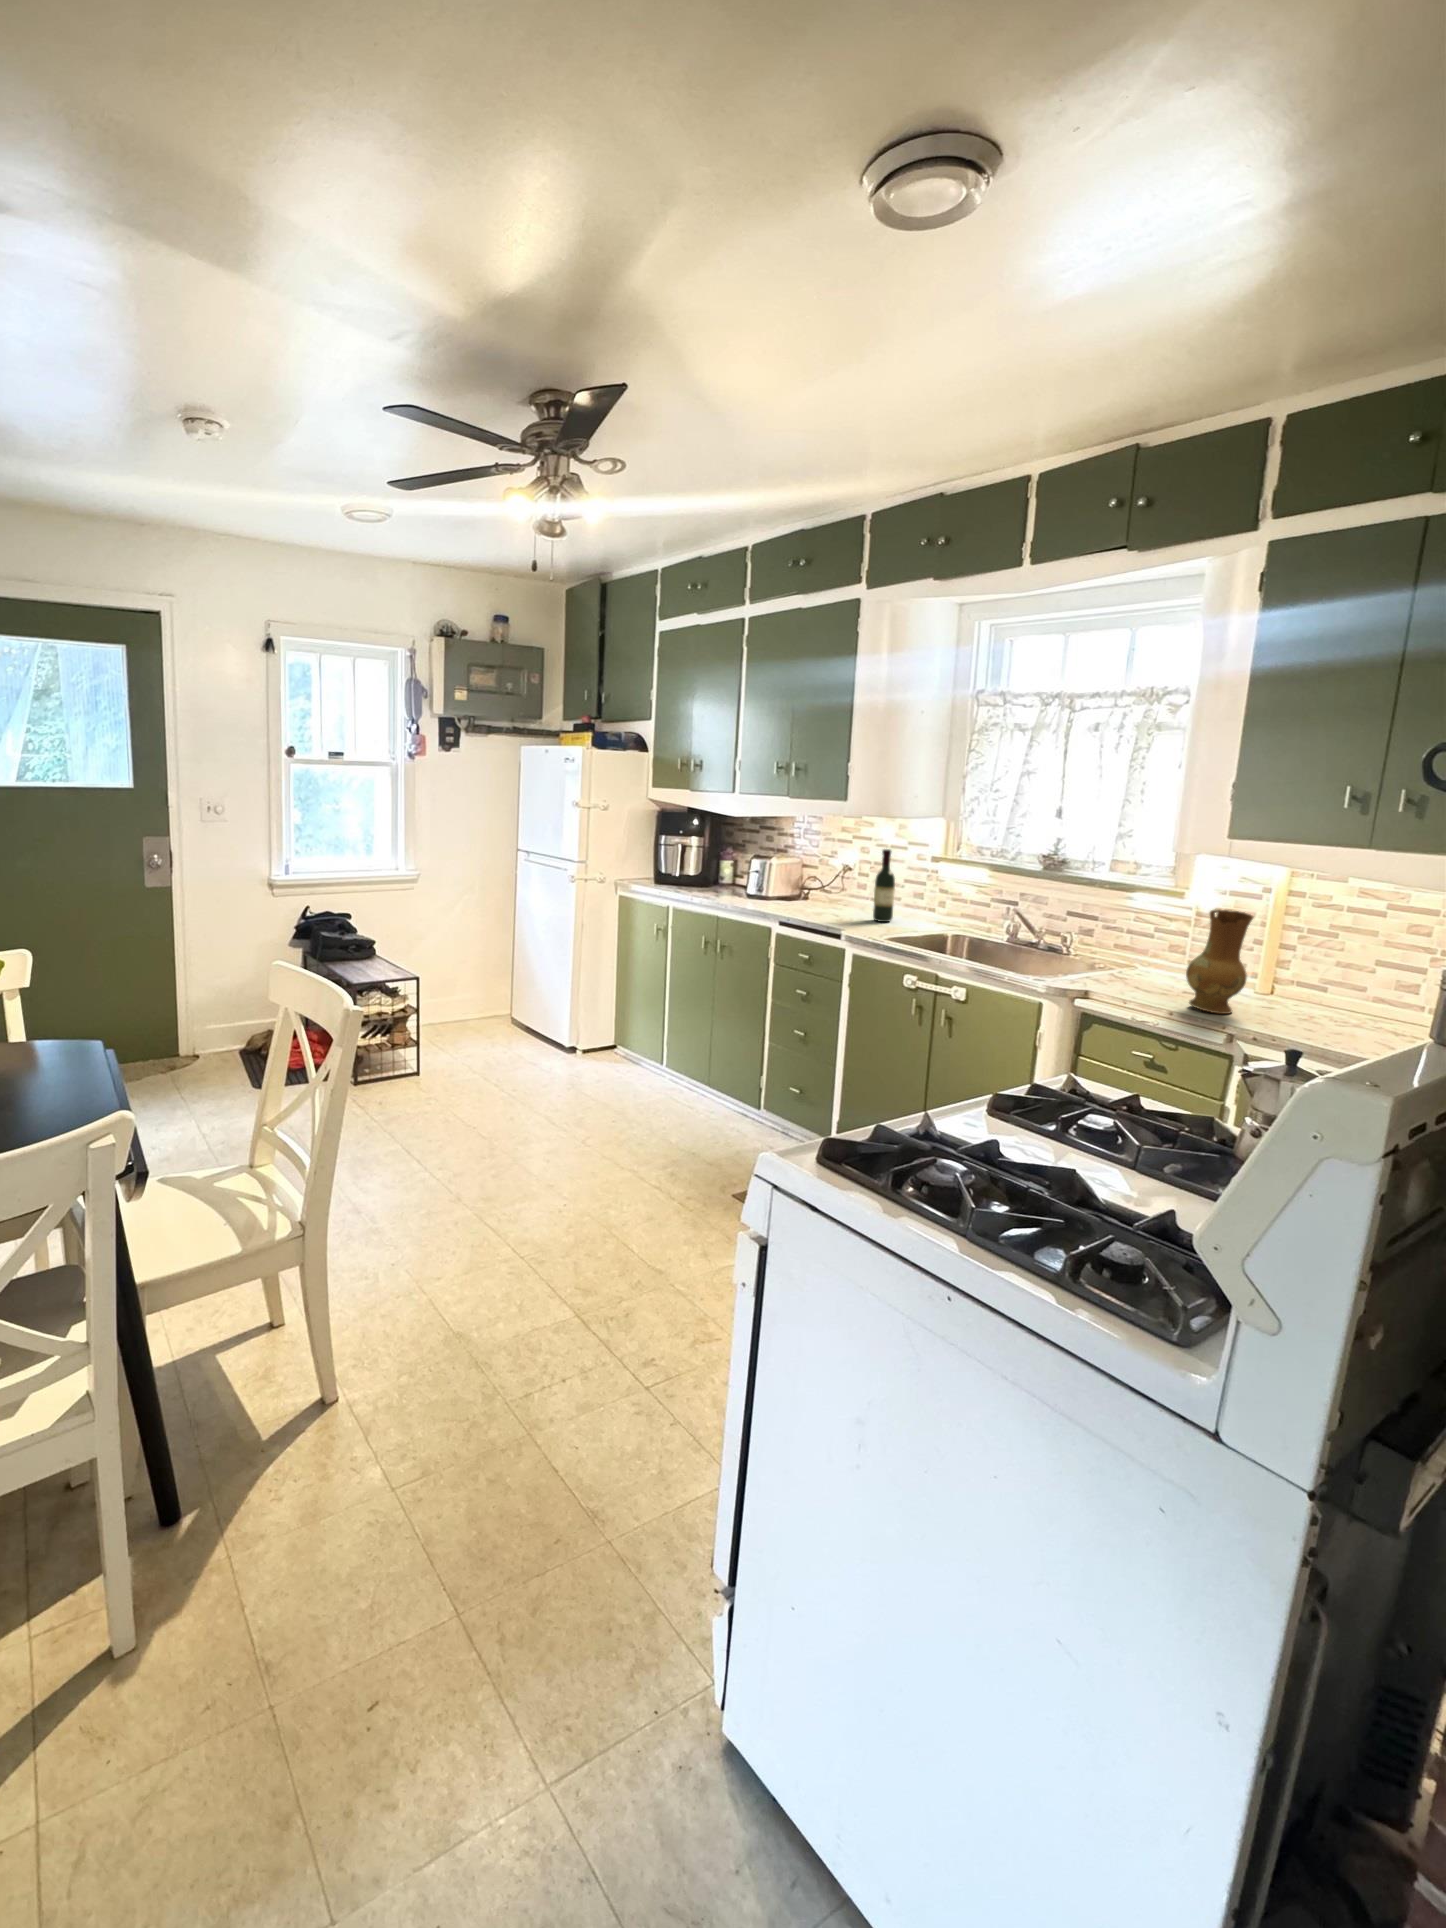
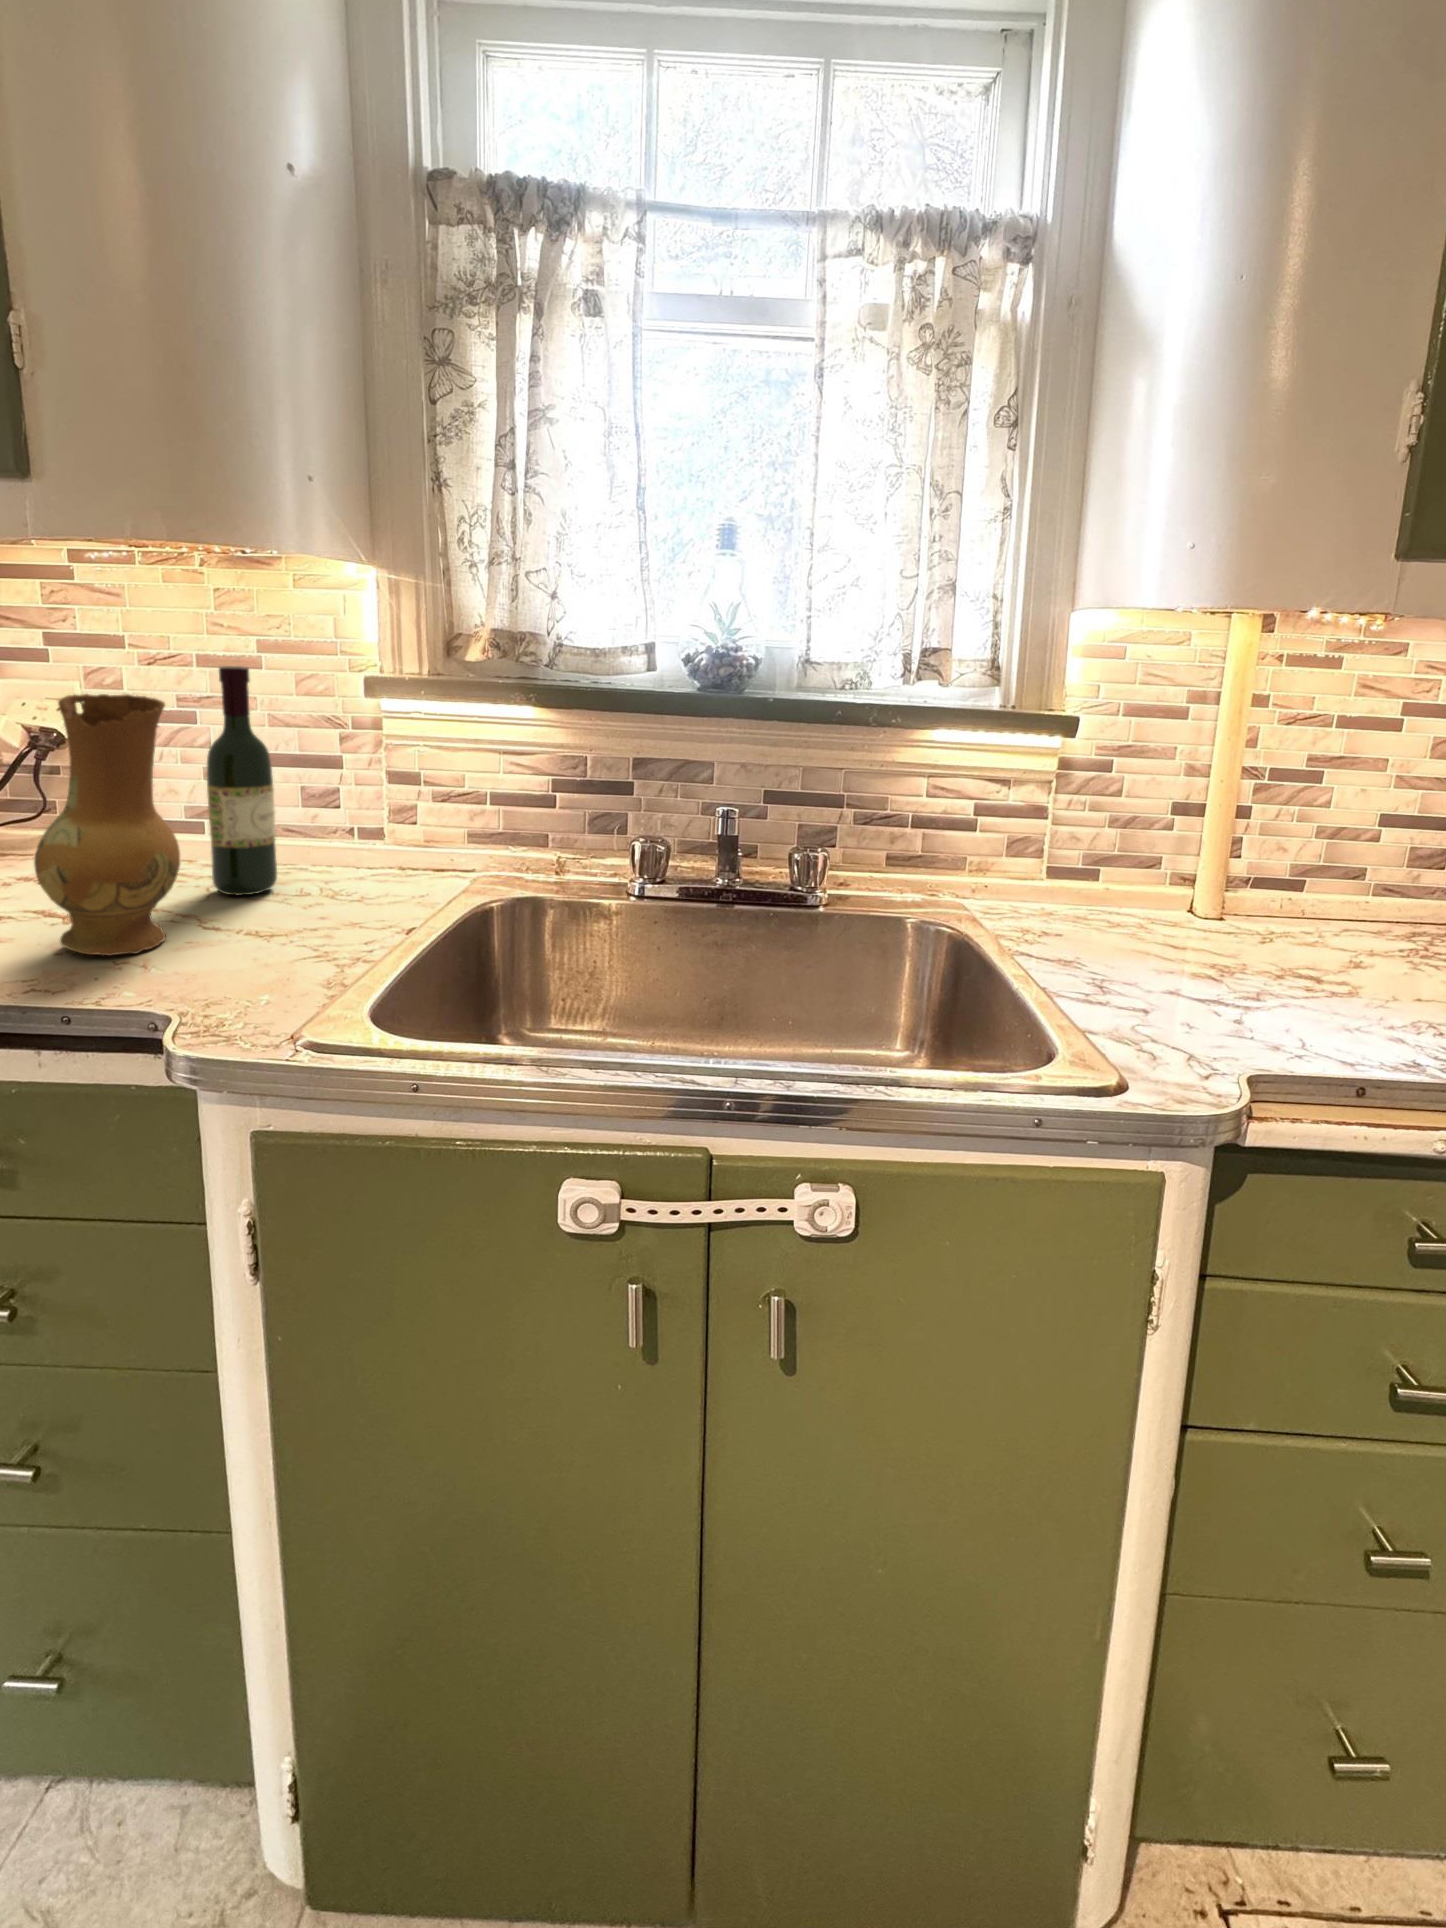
ceramic jug: present [1186,909,1253,1014] -> present [34,694,180,956]

